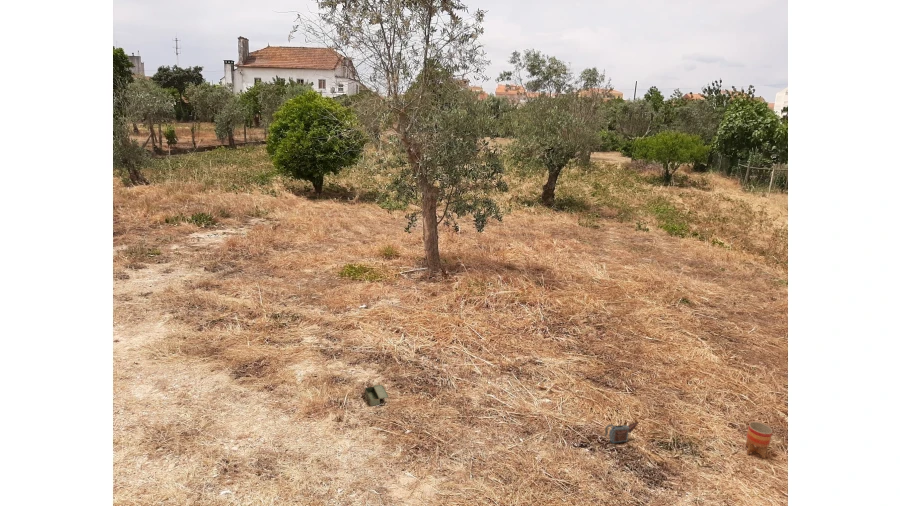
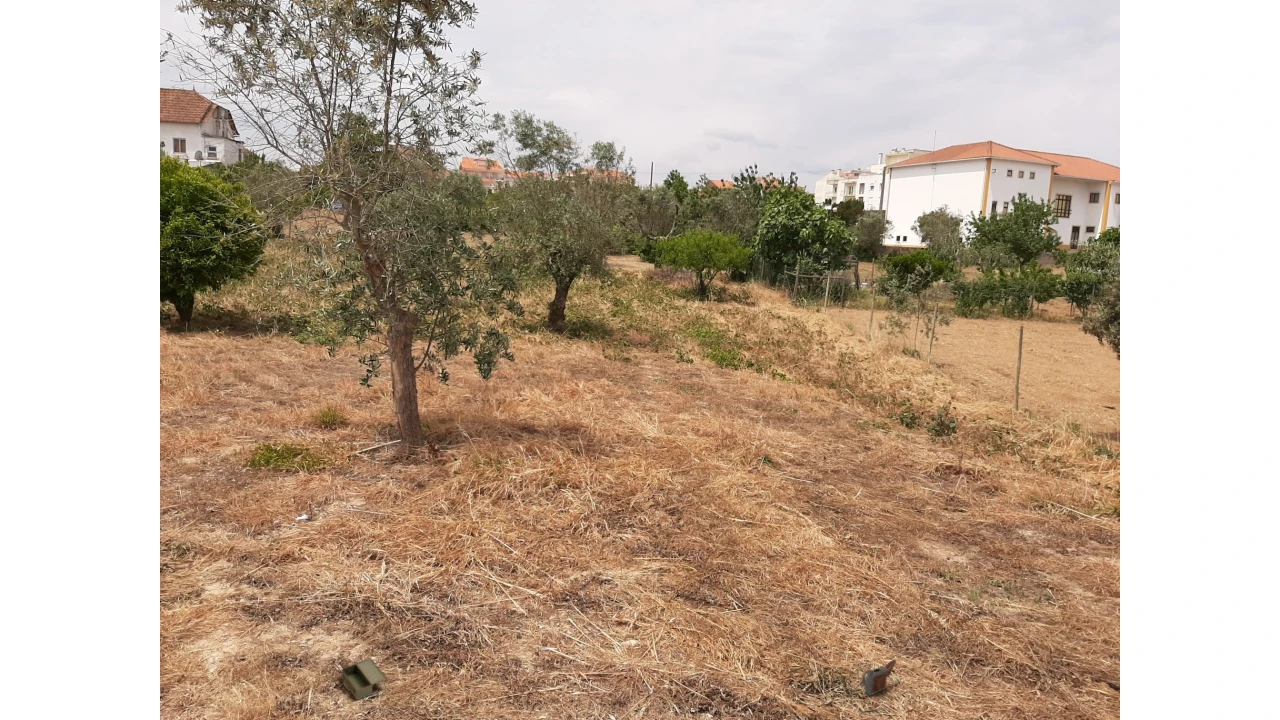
watering can: present [604,422,638,443] -> present [860,660,896,696]
planter: present [746,422,772,459] -> none [894,629,927,677]

